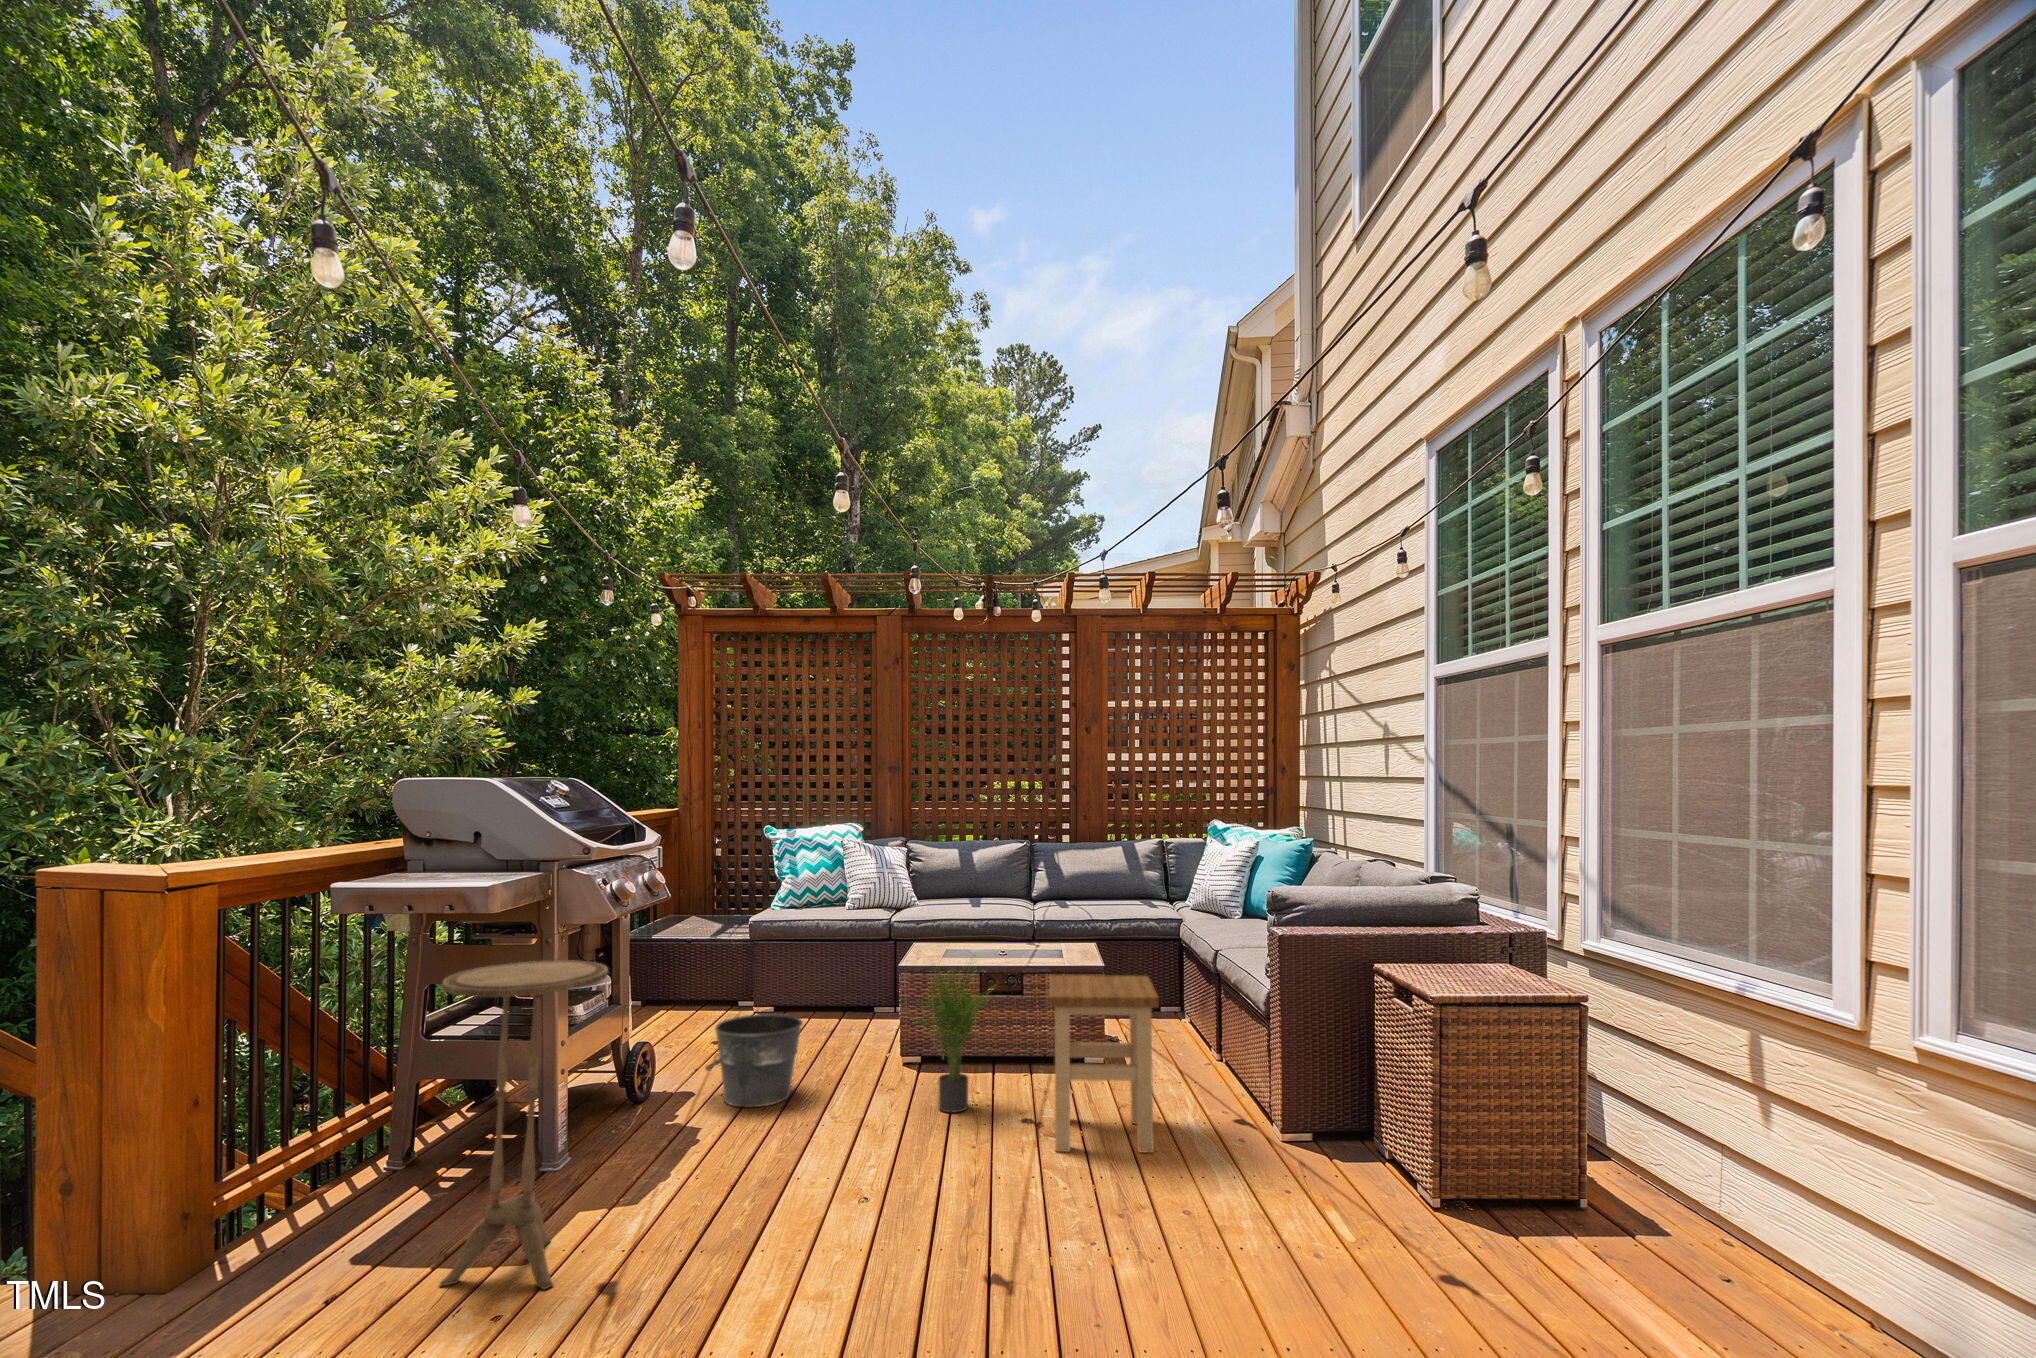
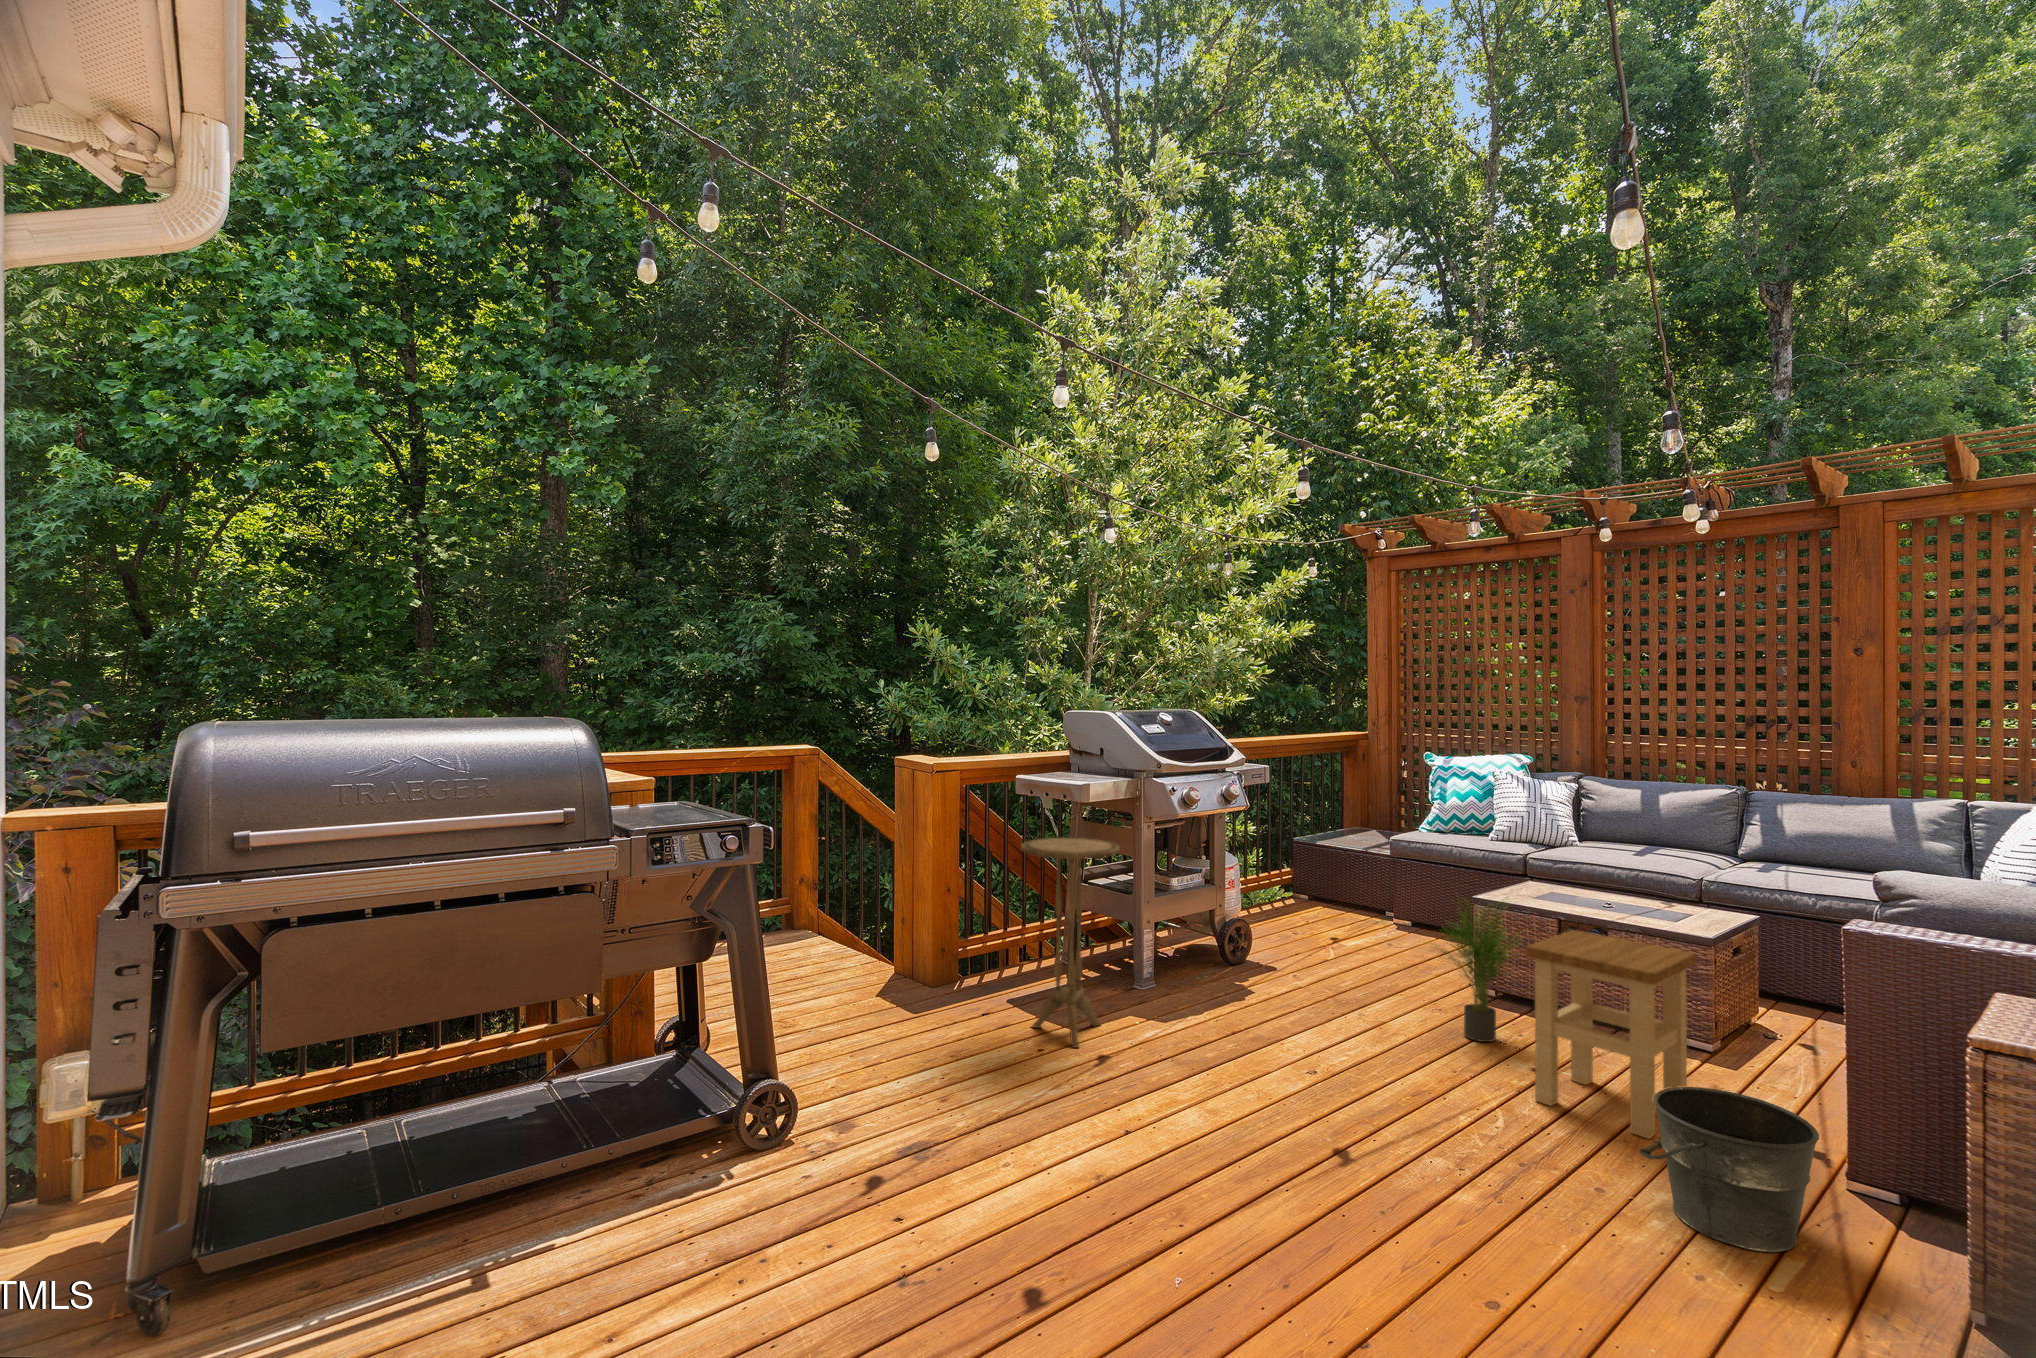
bucket: present [705,1014,803,1107] -> present [1639,1087,1819,1252]

